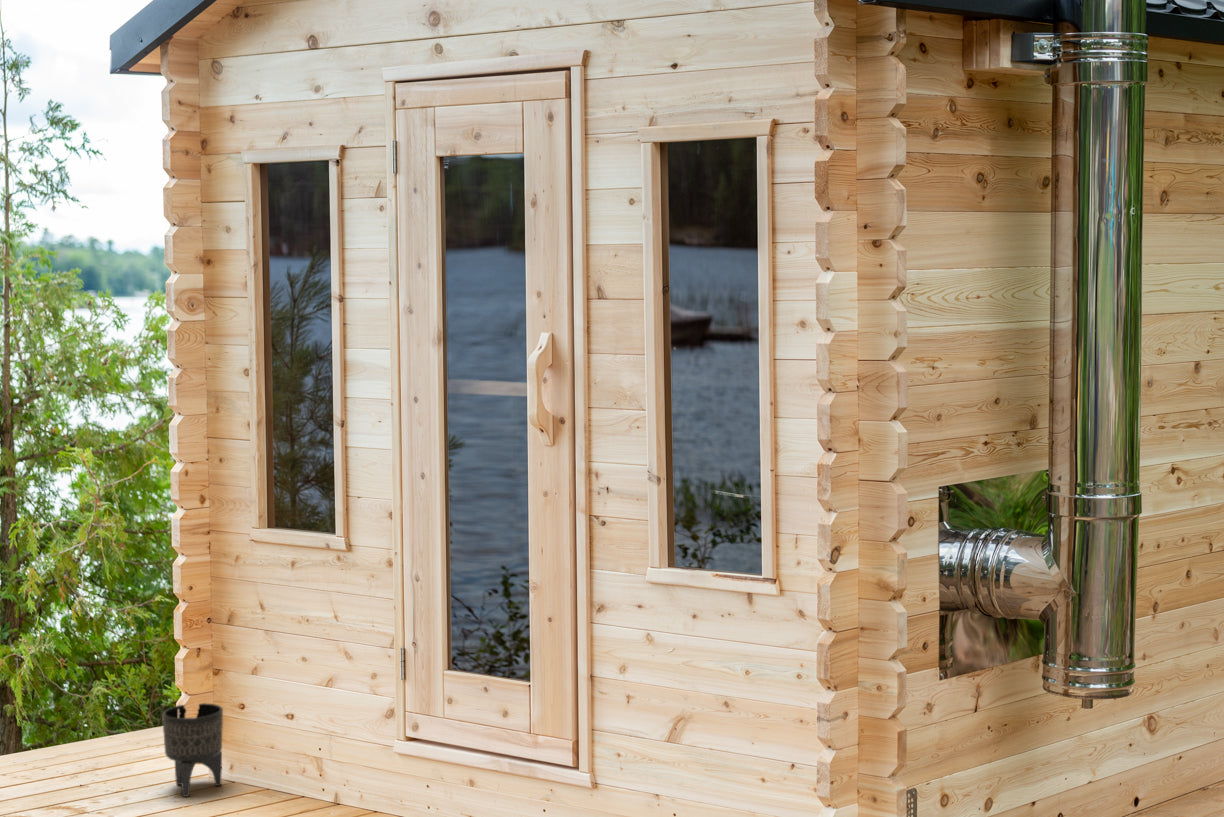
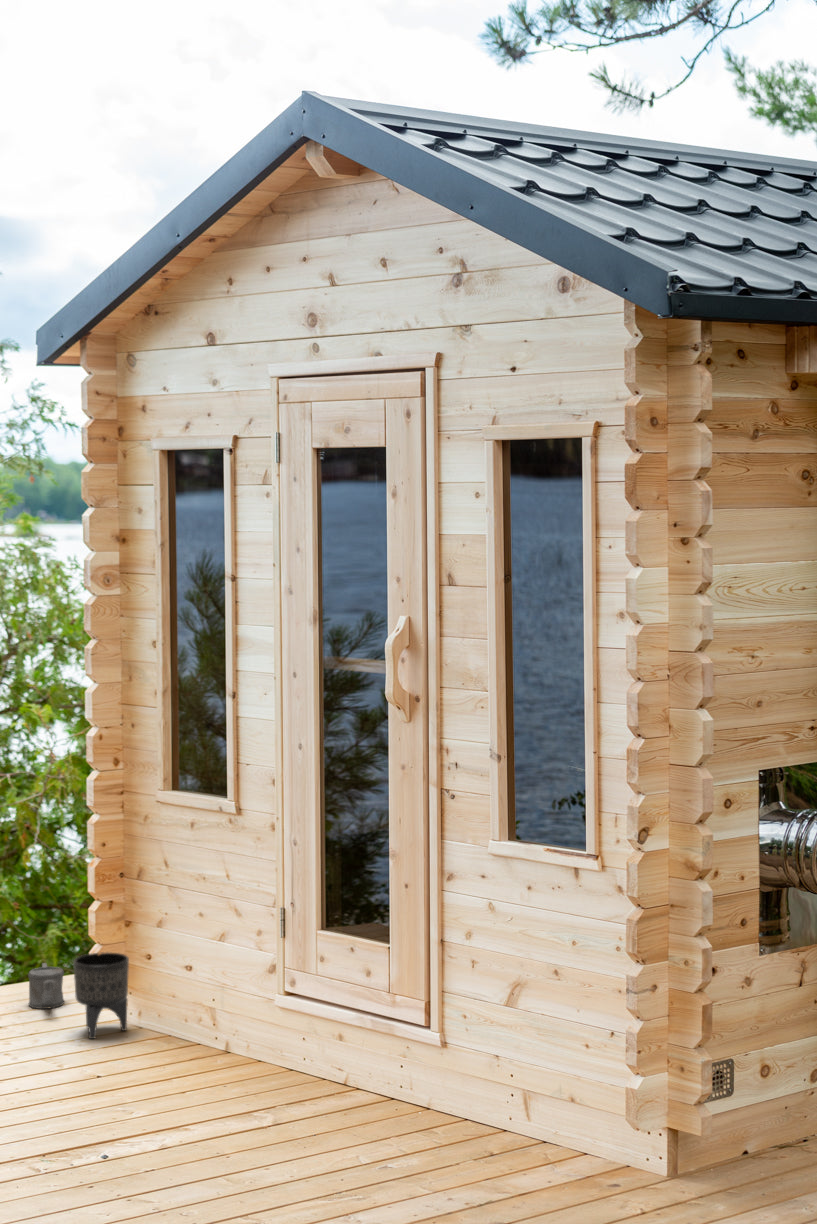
watering can: none [103,717,144,767] -> present [28,963,64,1009]

